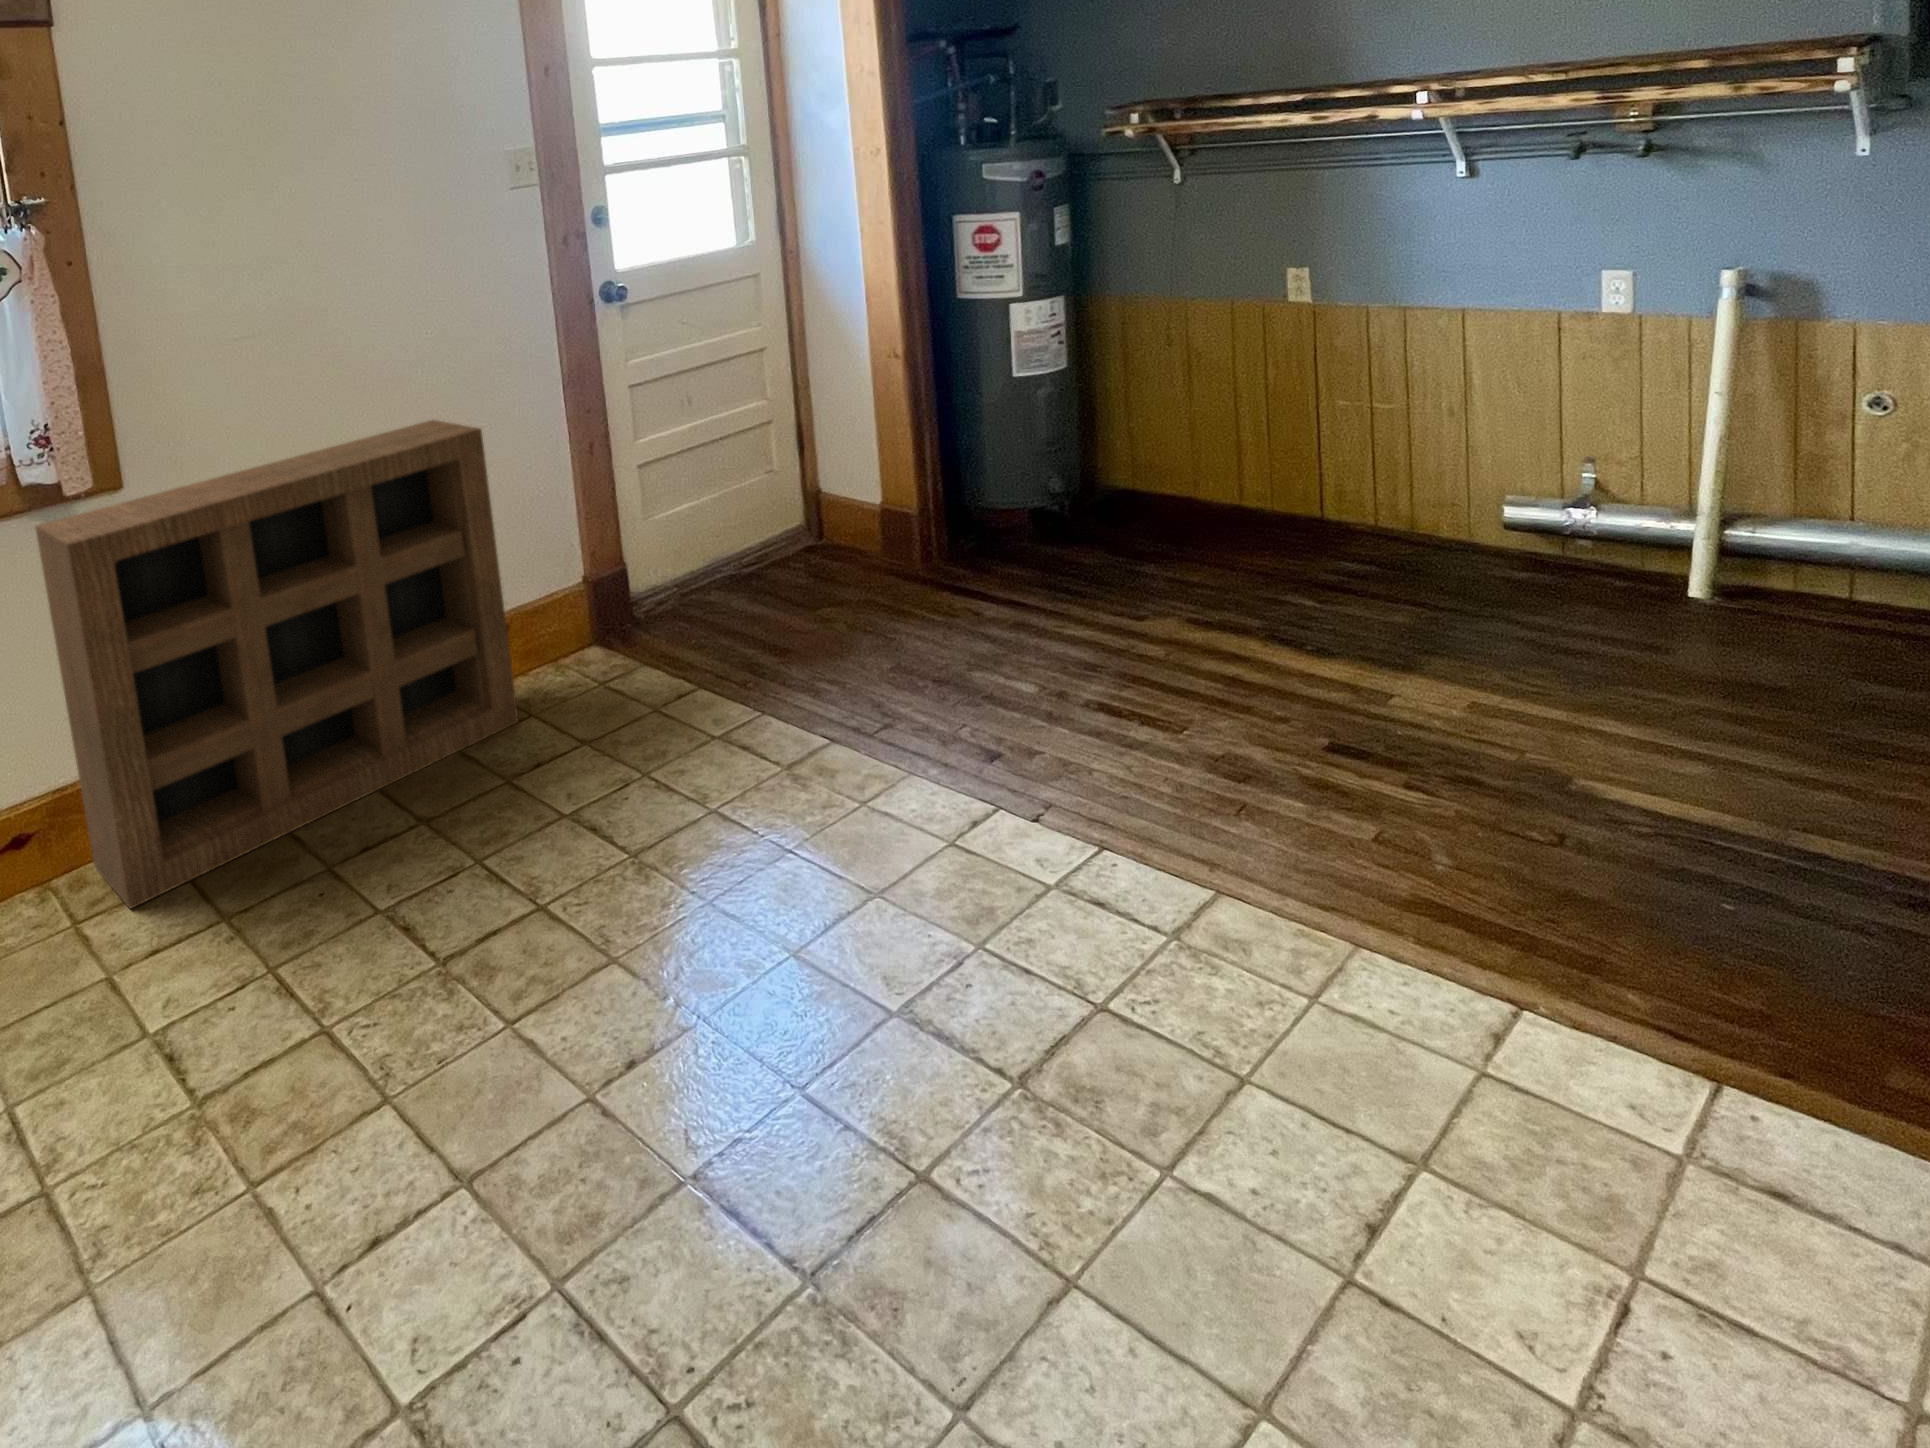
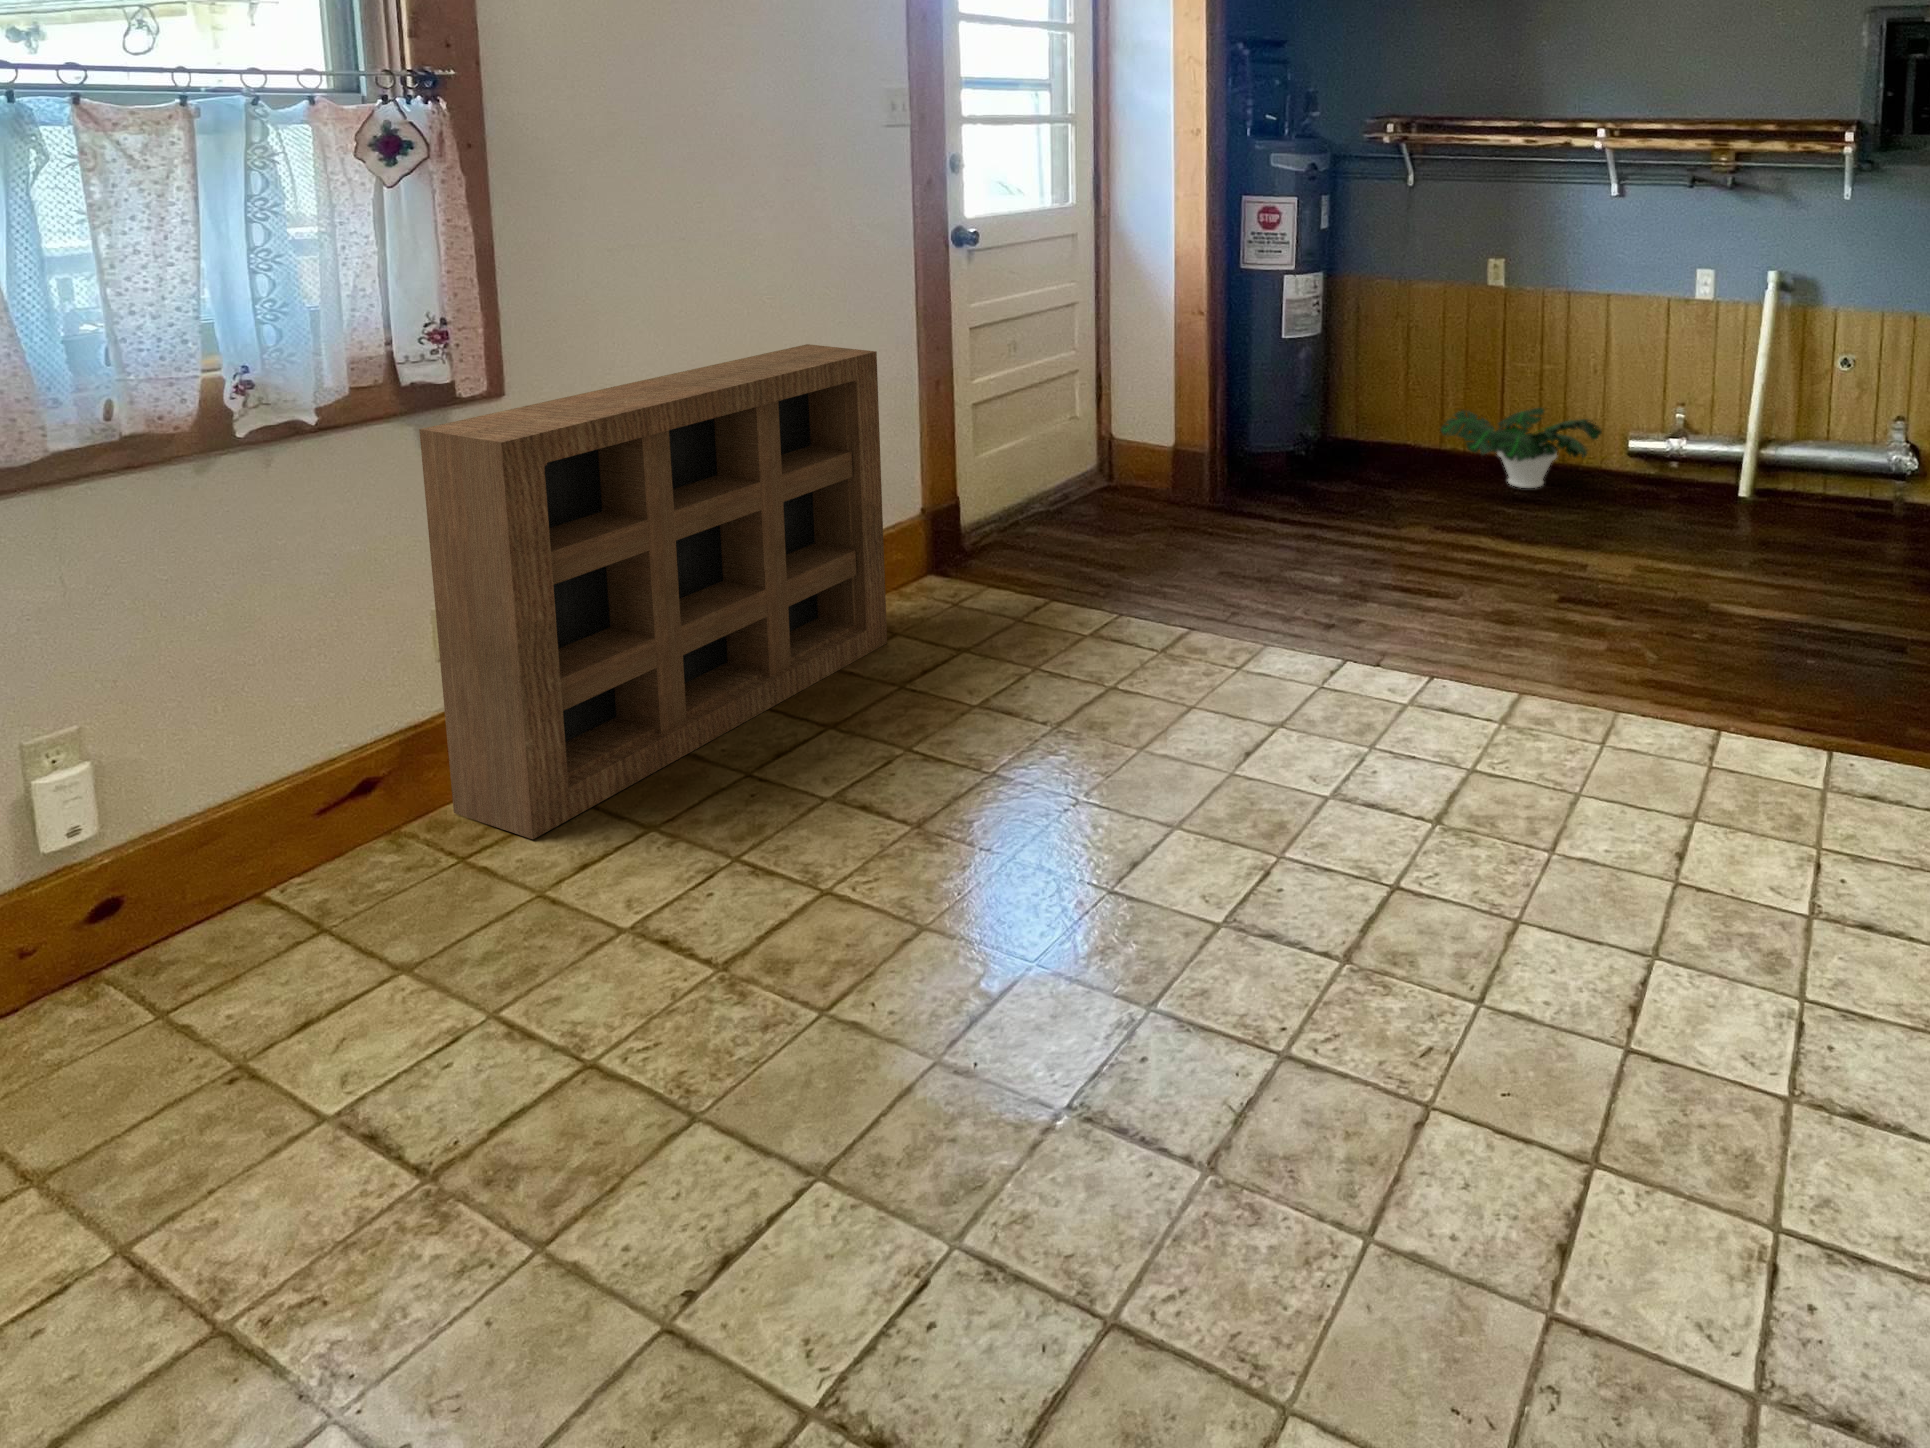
potted plant: none [1217,458,1454,564] -> present [1441,408,1602,488]

